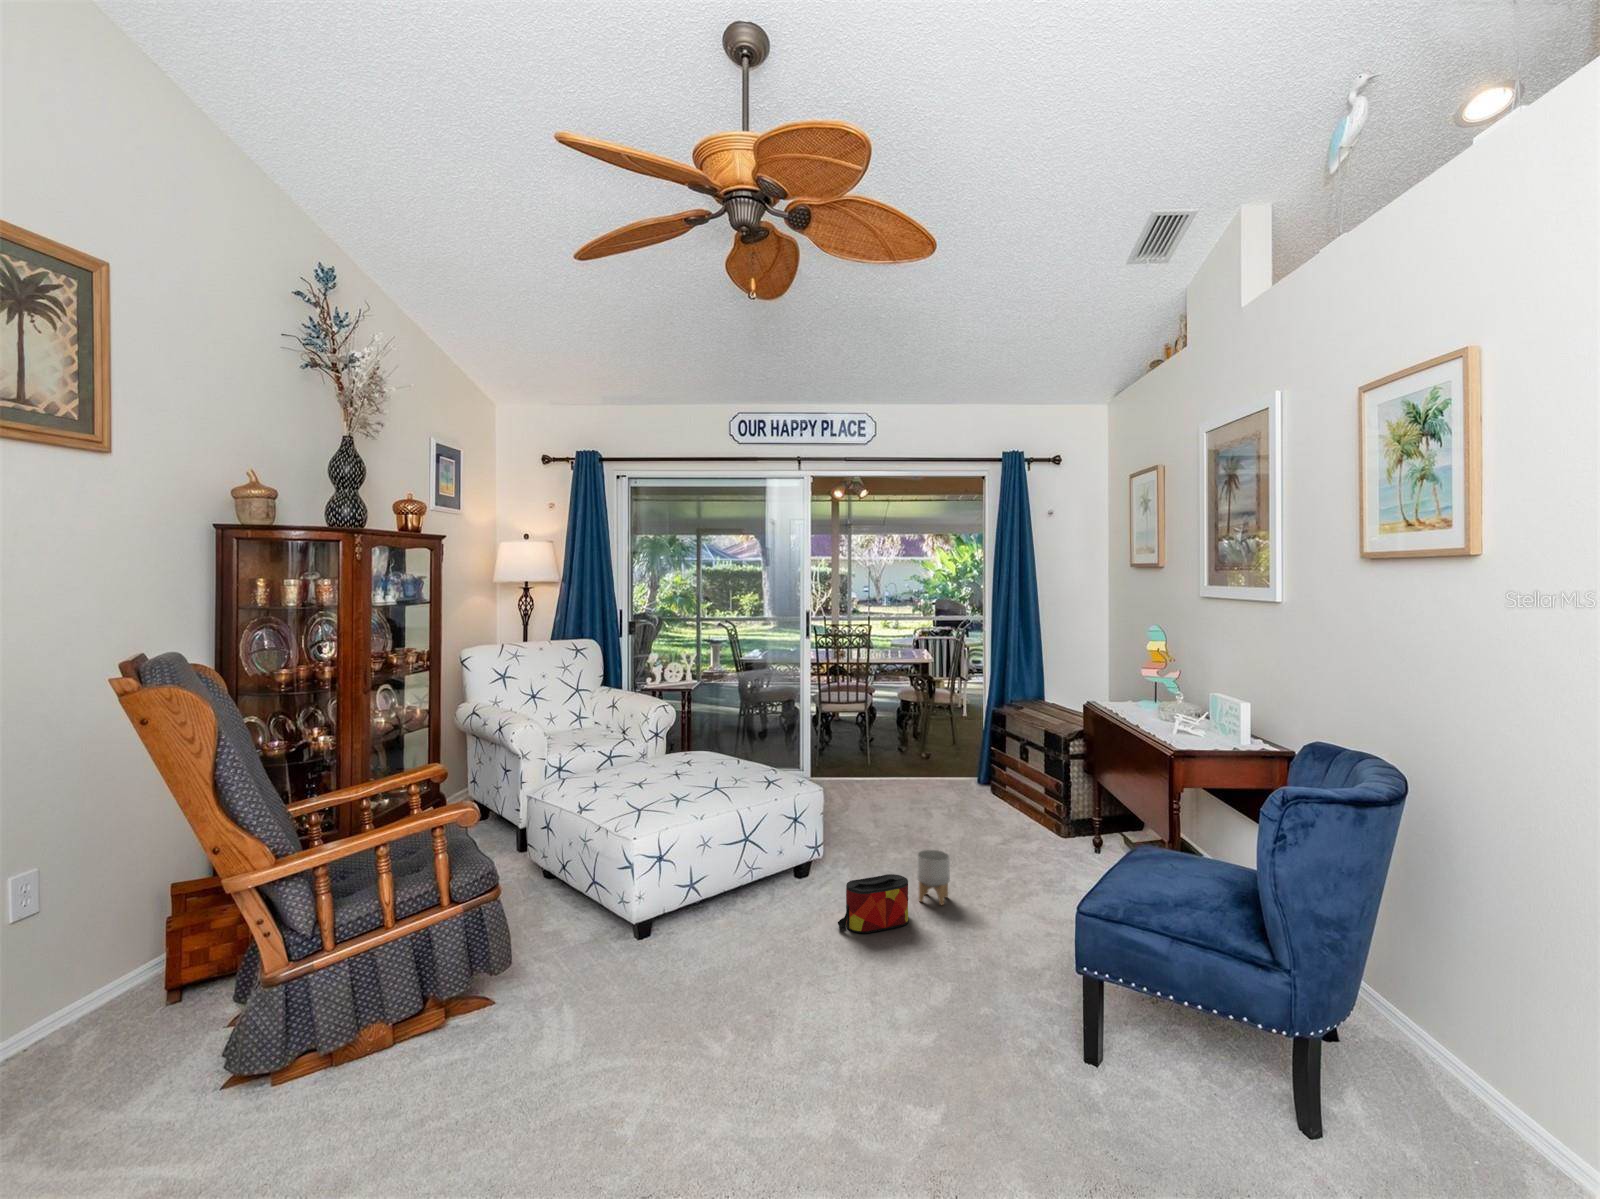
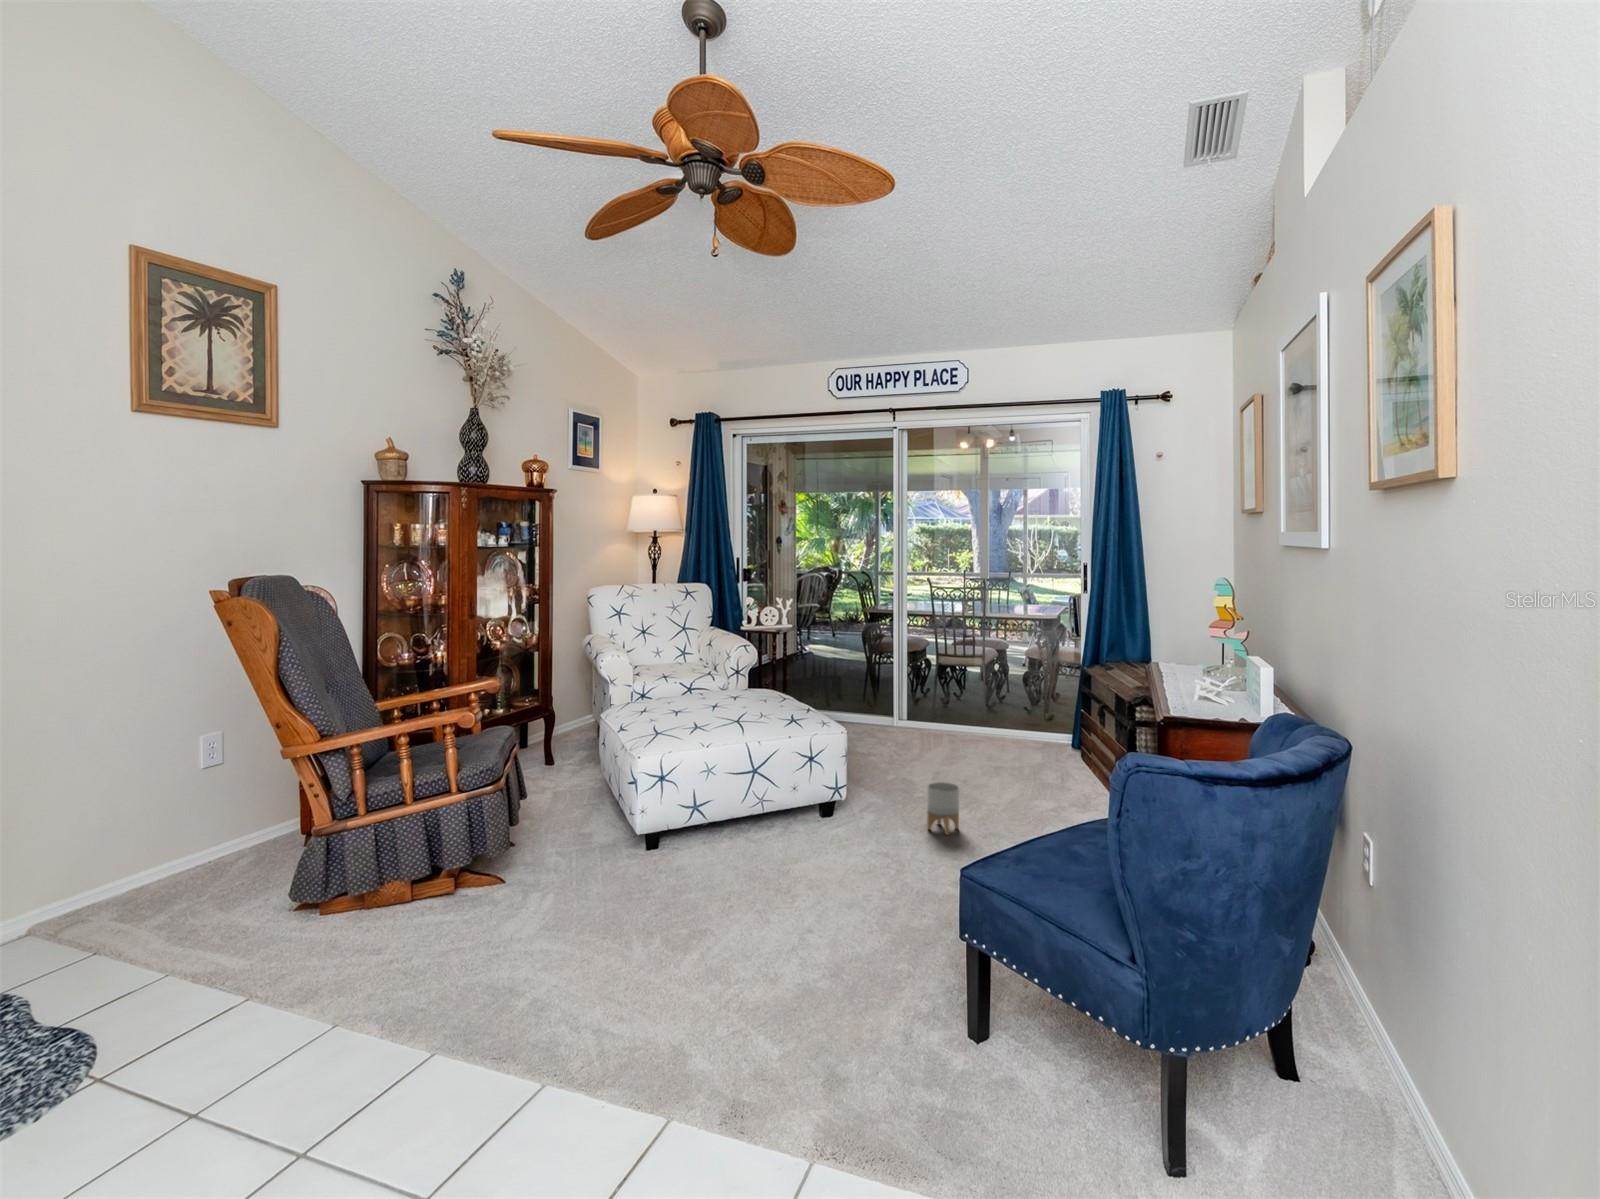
bag: present [838,874,908,933] -> none [833,799,907,848]

